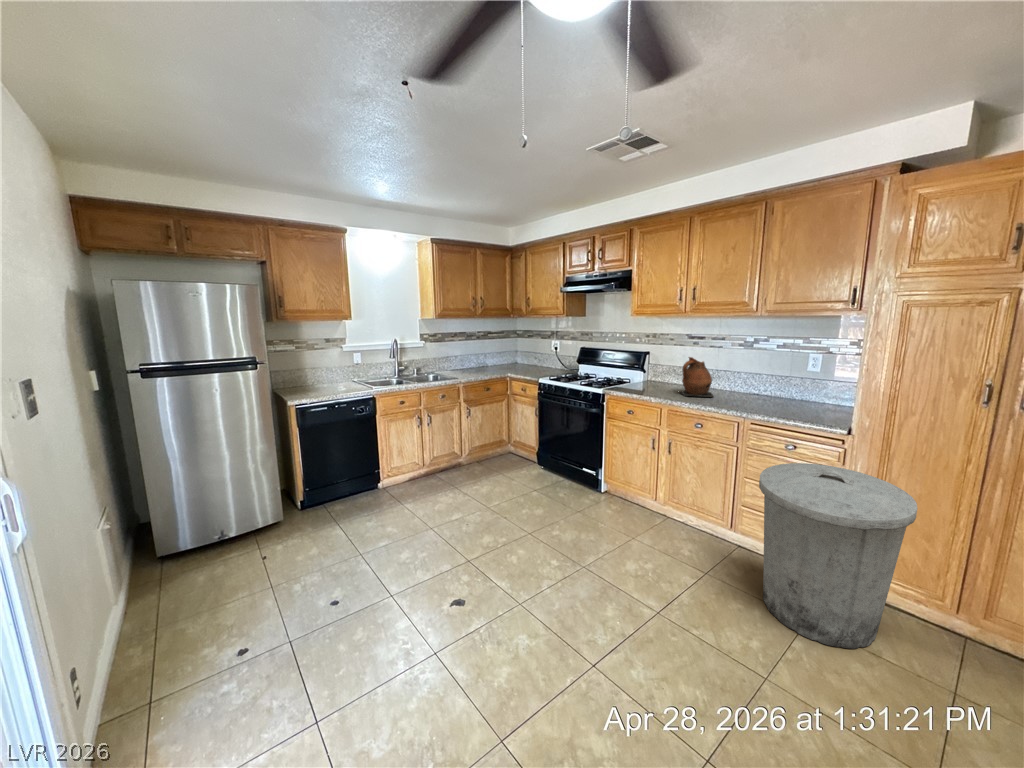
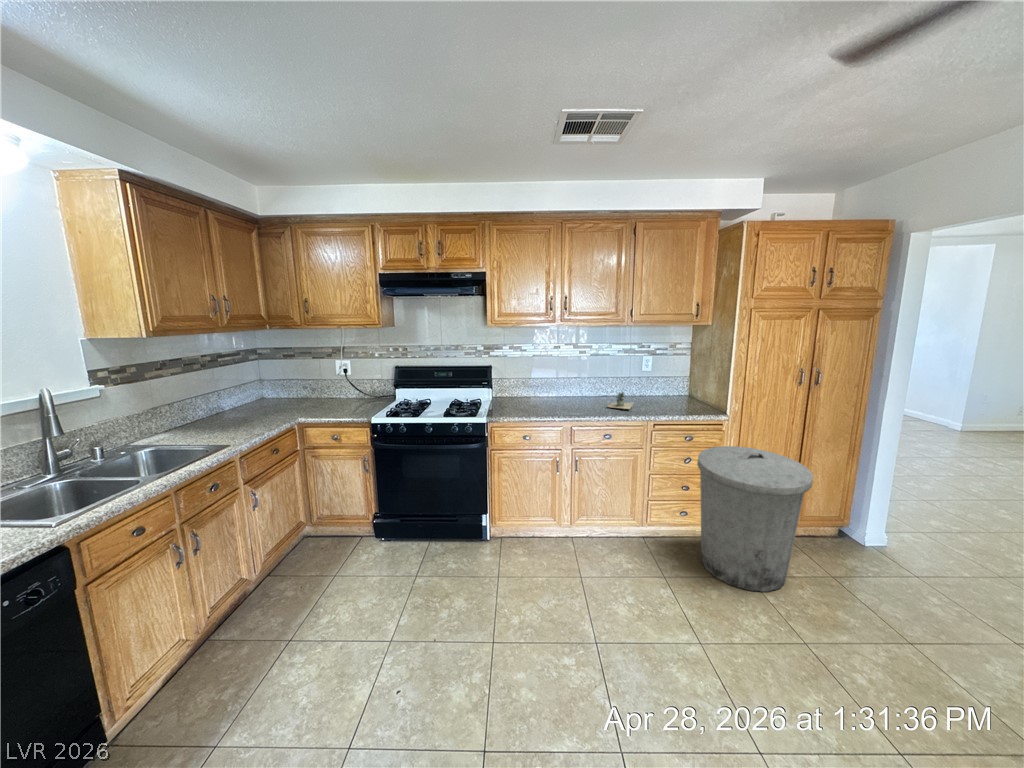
ceramic pitcher: present [680,357,713,397] -> none [553,368,590,408]
potted plant: none [724,386,783,405] -> present [608,391,633,409]

